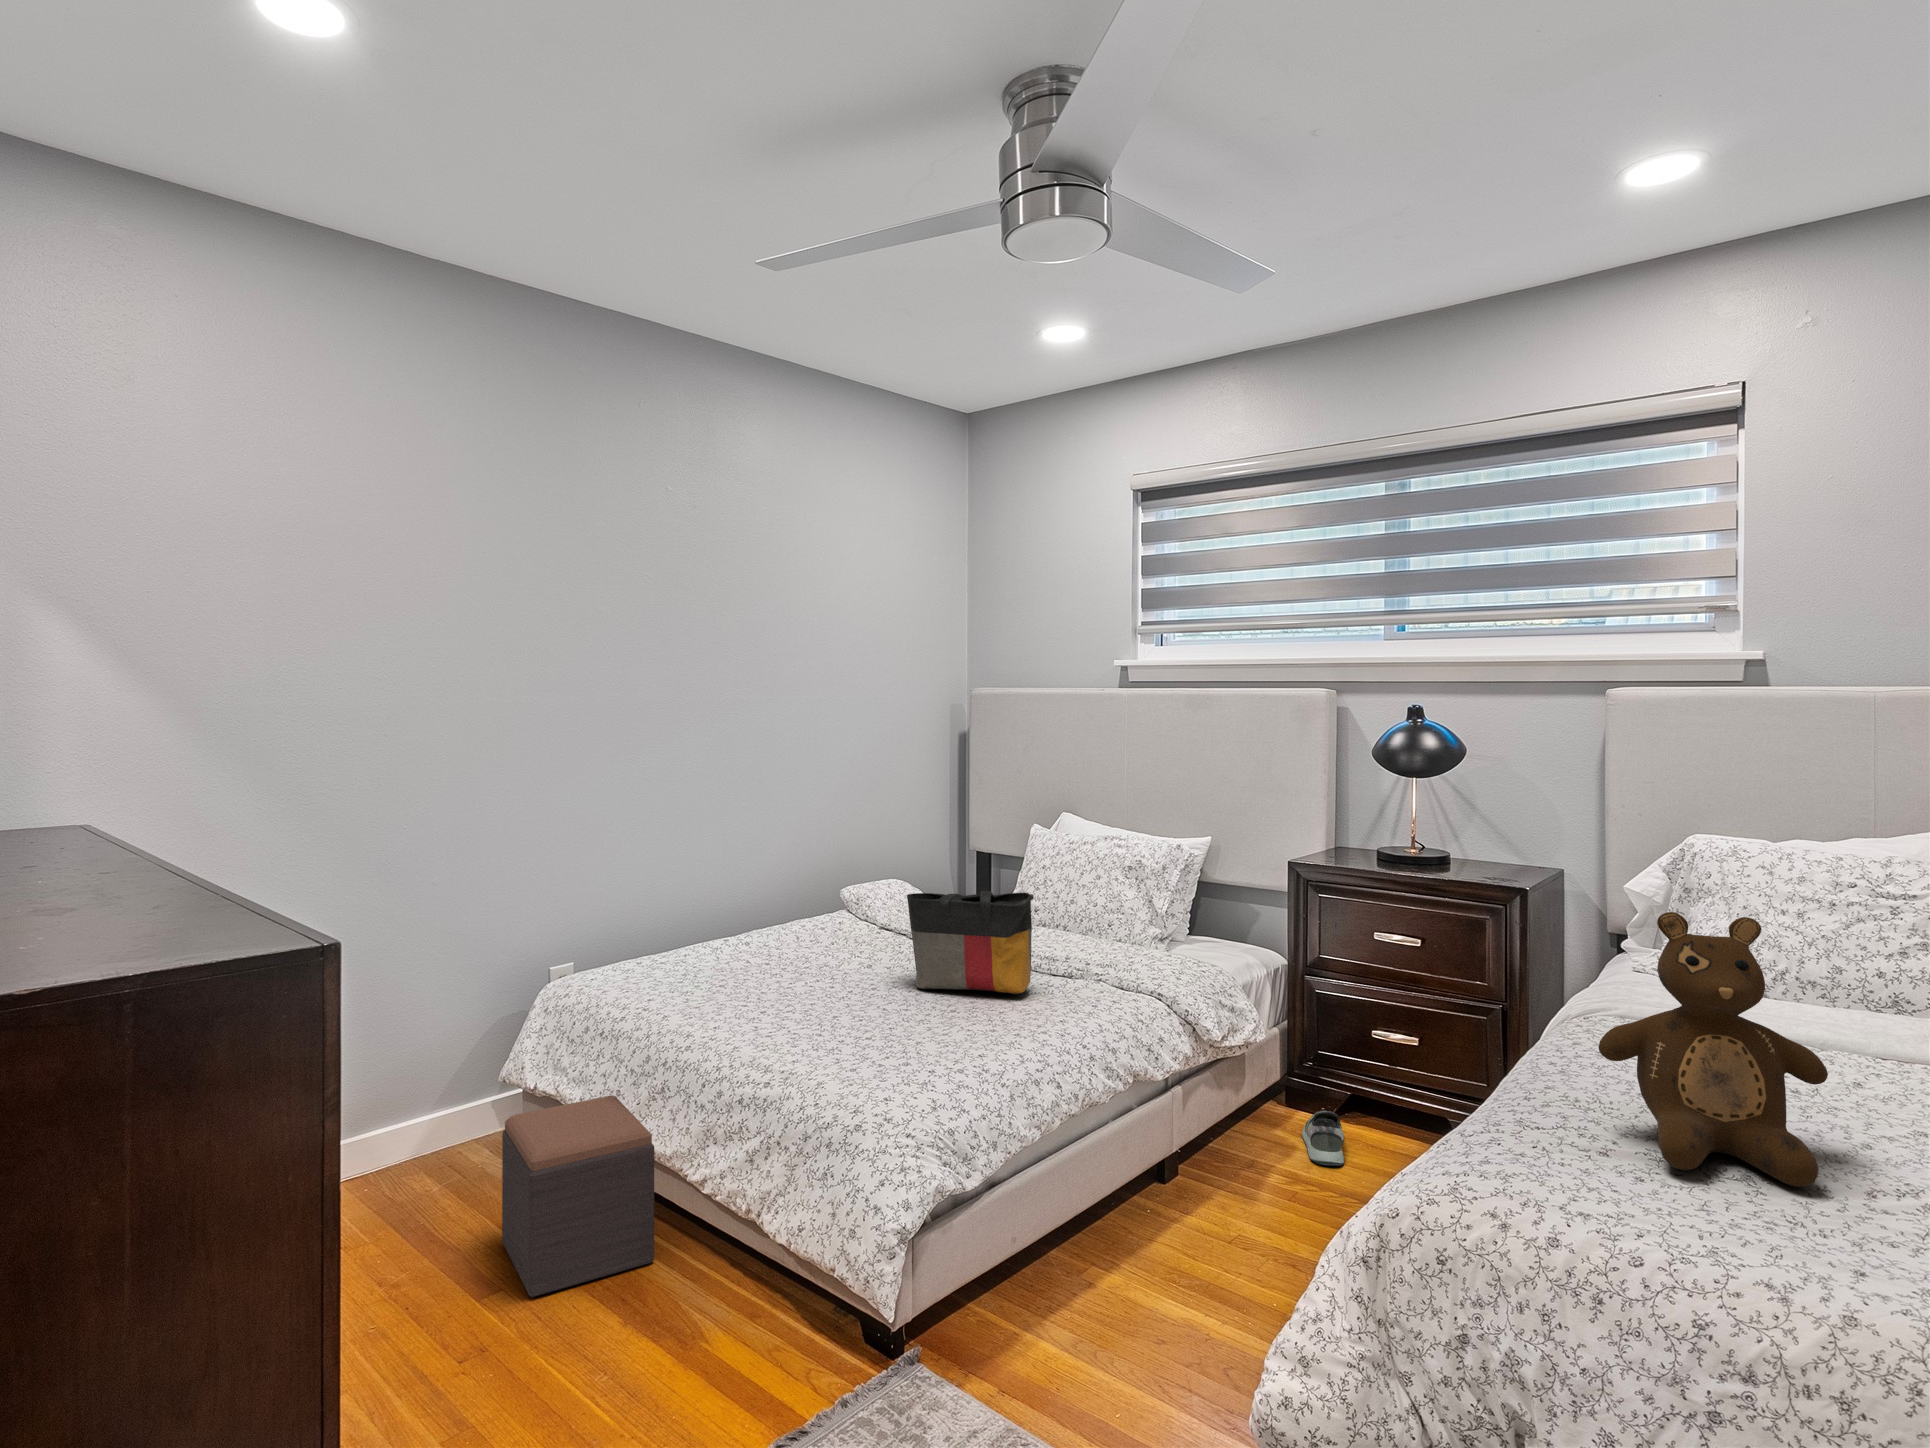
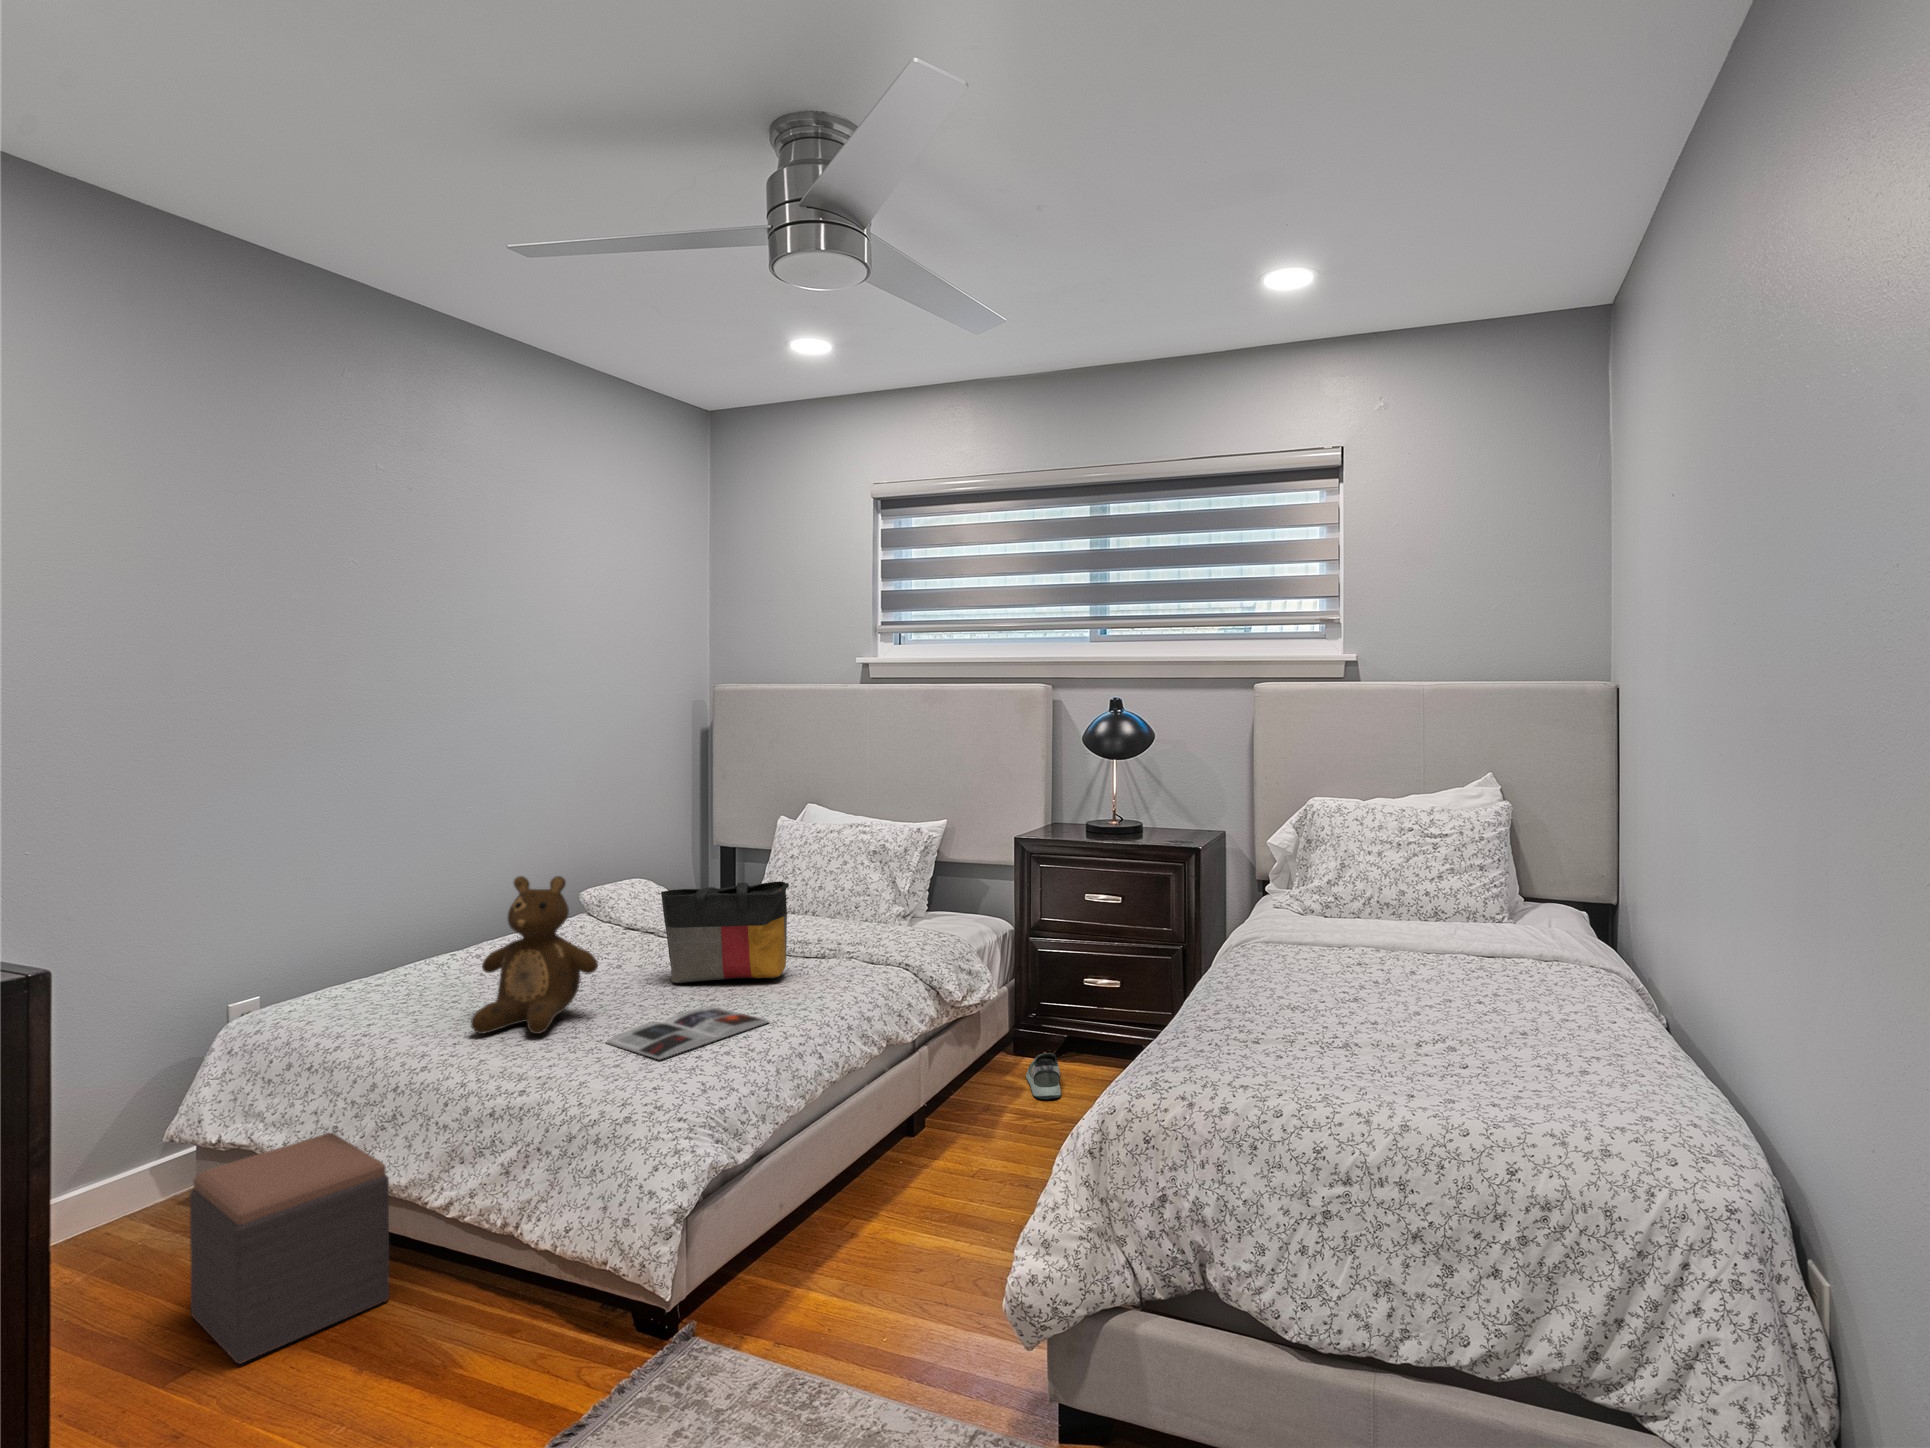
teddy bear: present [1599,912,1828,1187] -> present [471,876,598,1034]
magazine: none [846,1018,1008,1069] -> present [607,1007,769,1059]

